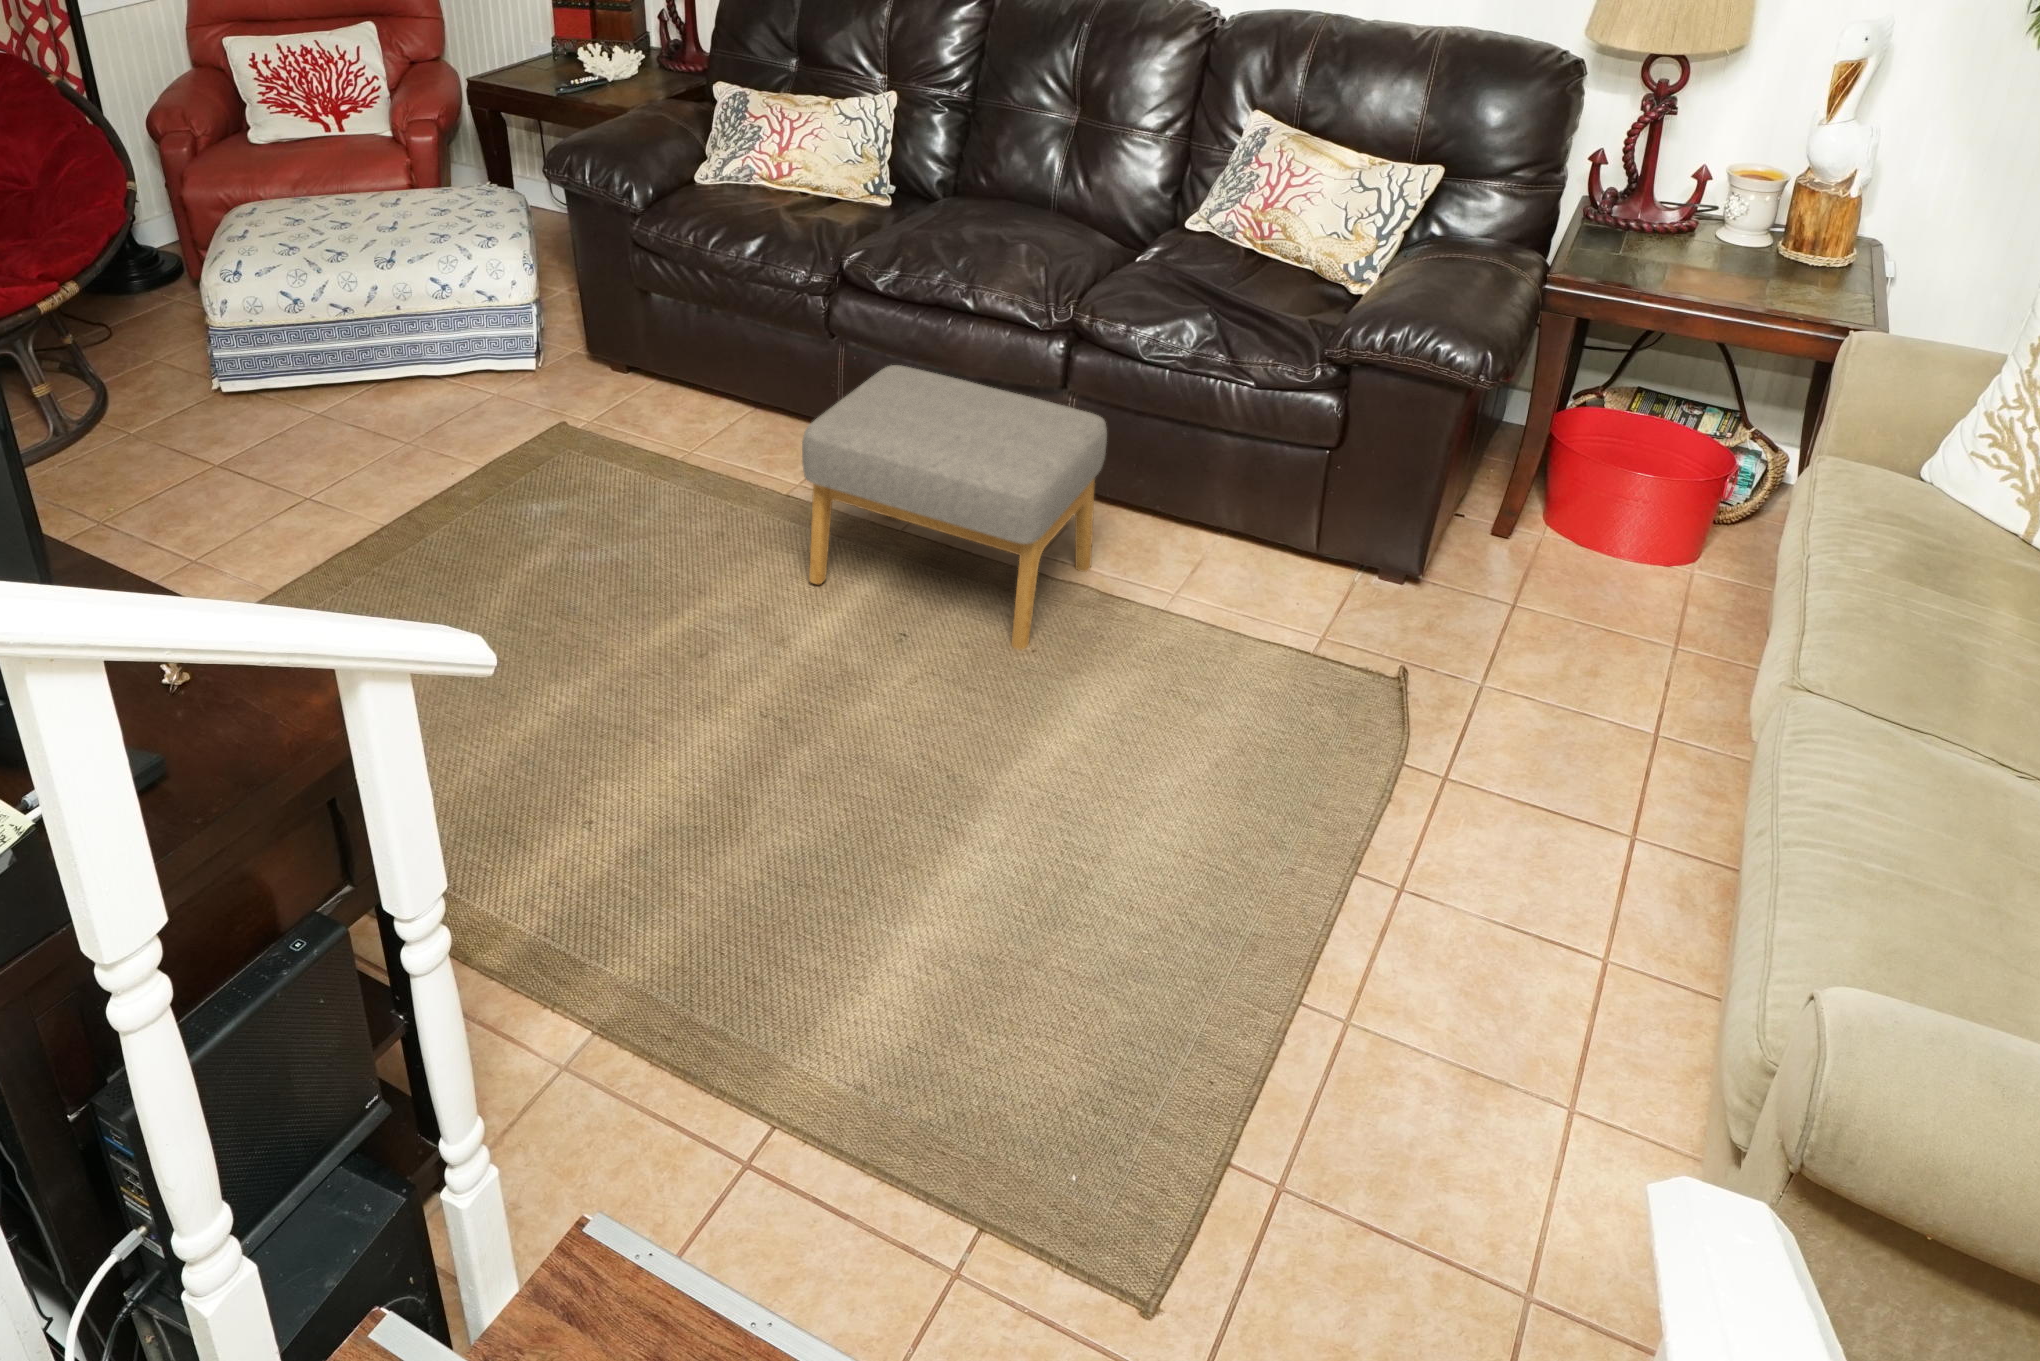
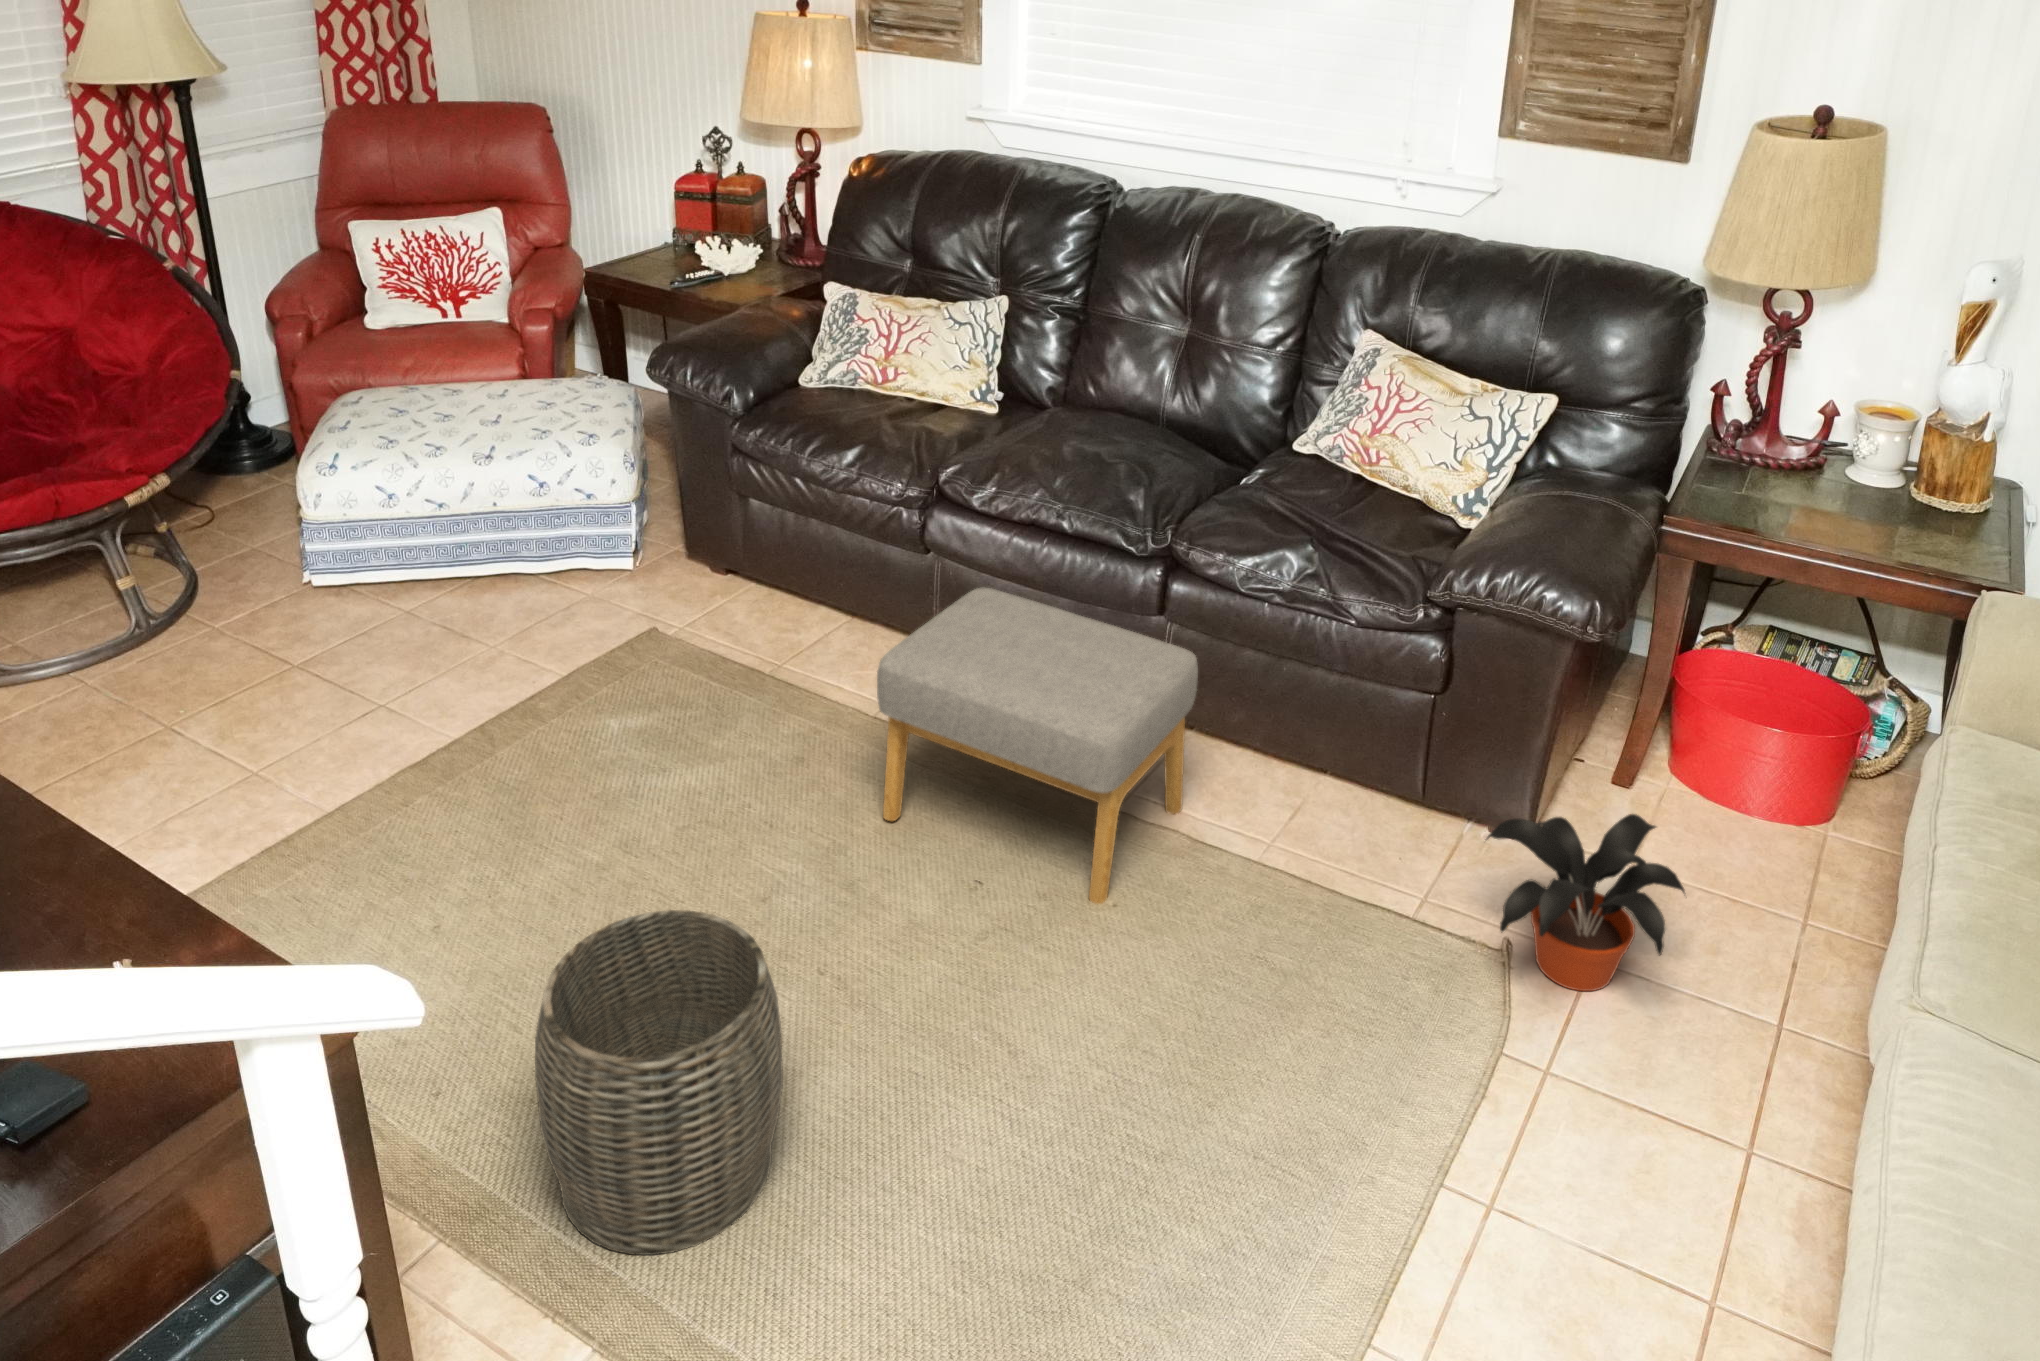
potted plant: none [1384,548,1572,709] -> present [1487,814,1685,991]
woven basket: none [525,647,753,950] -> present [535,910,783,1255]

